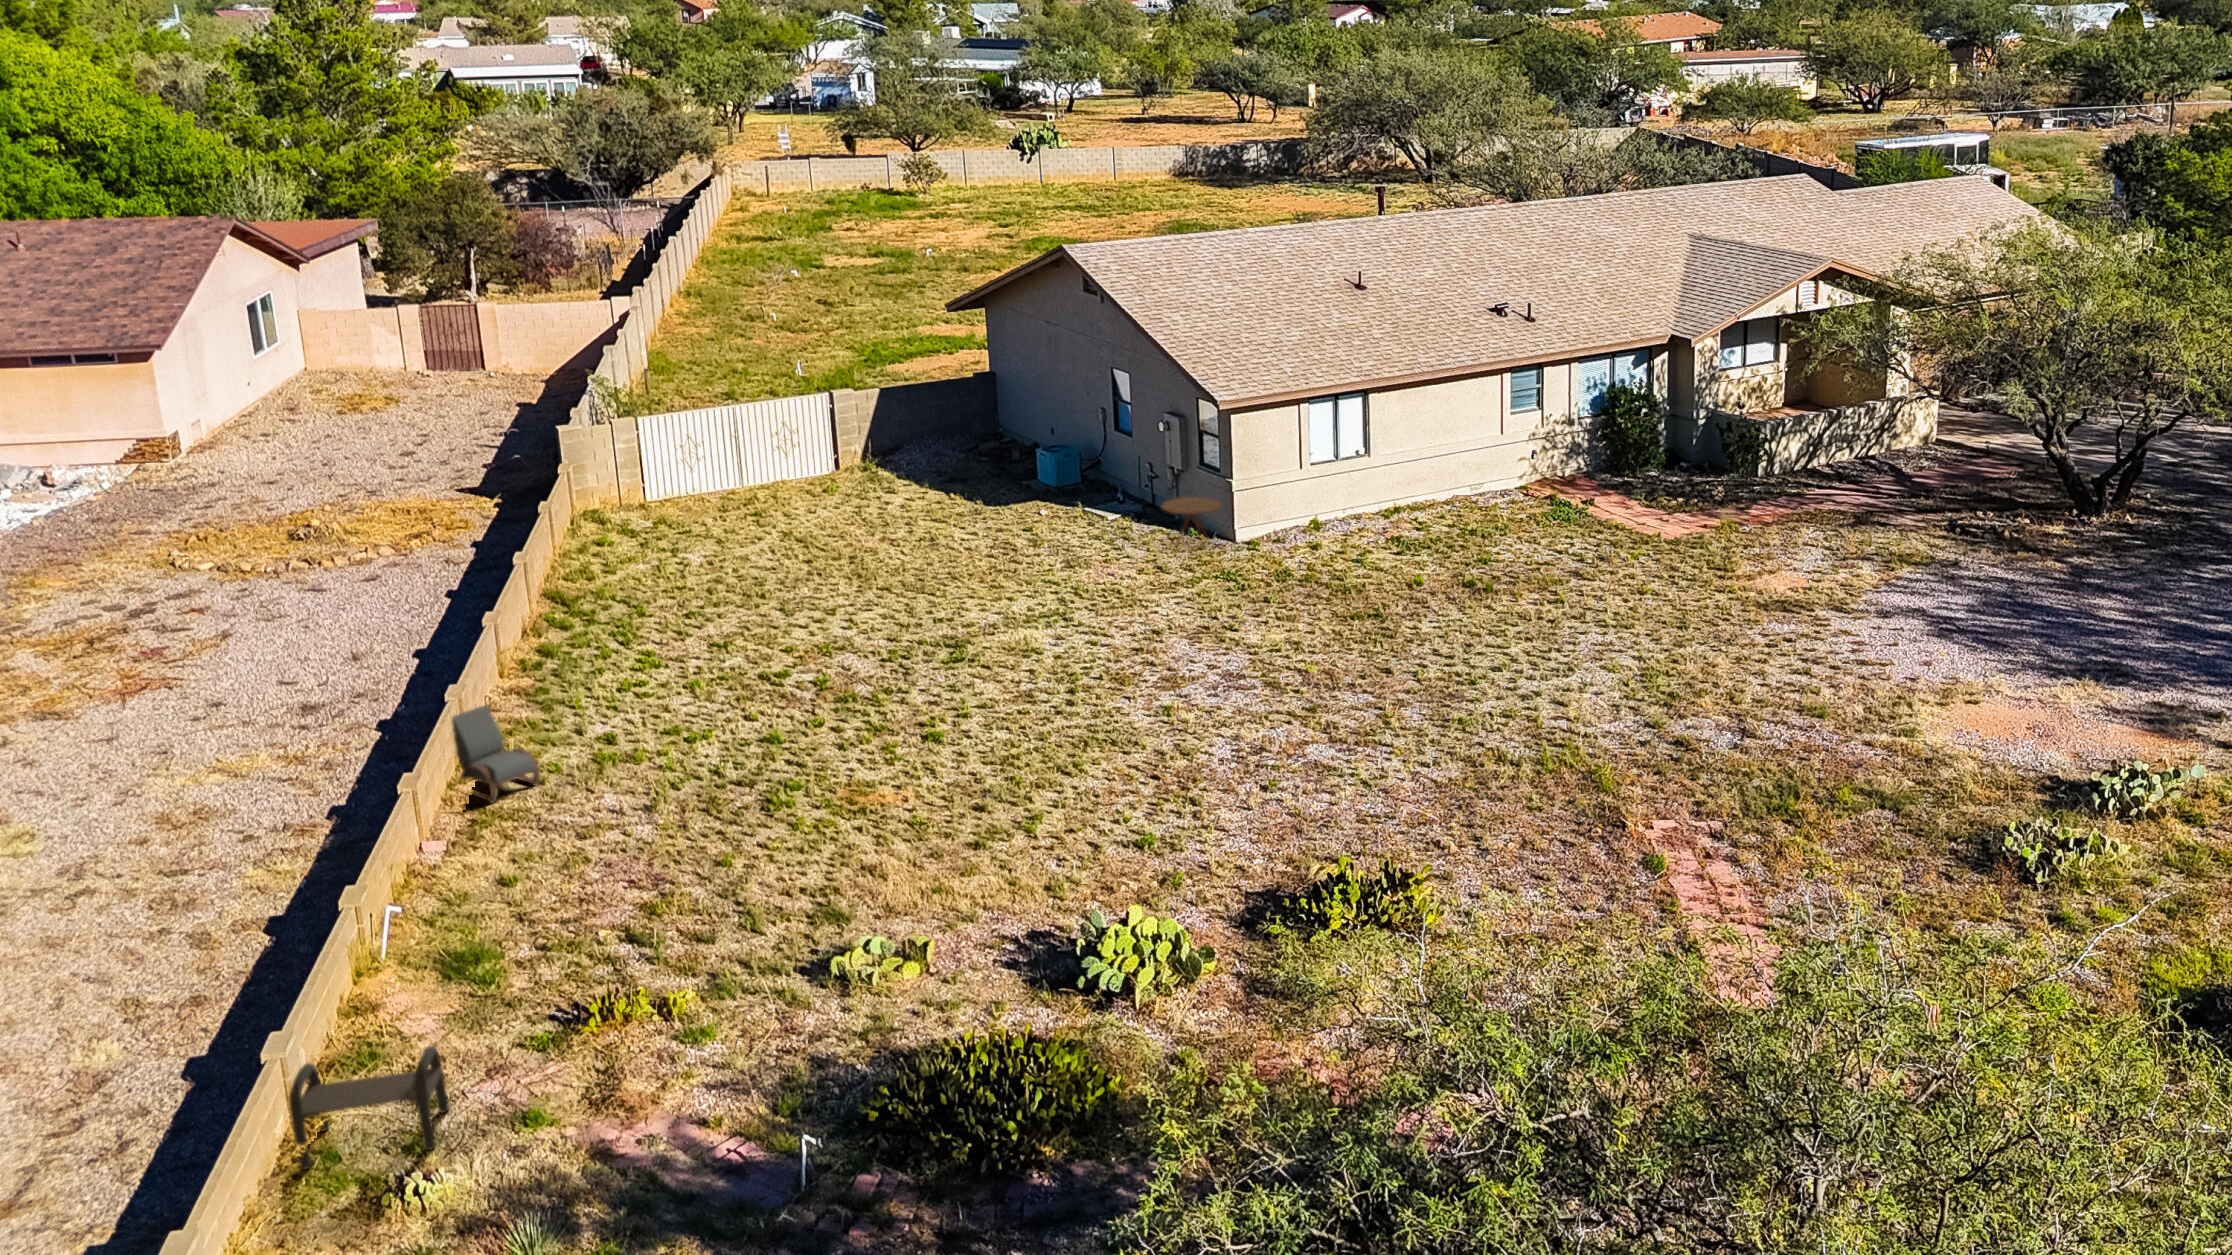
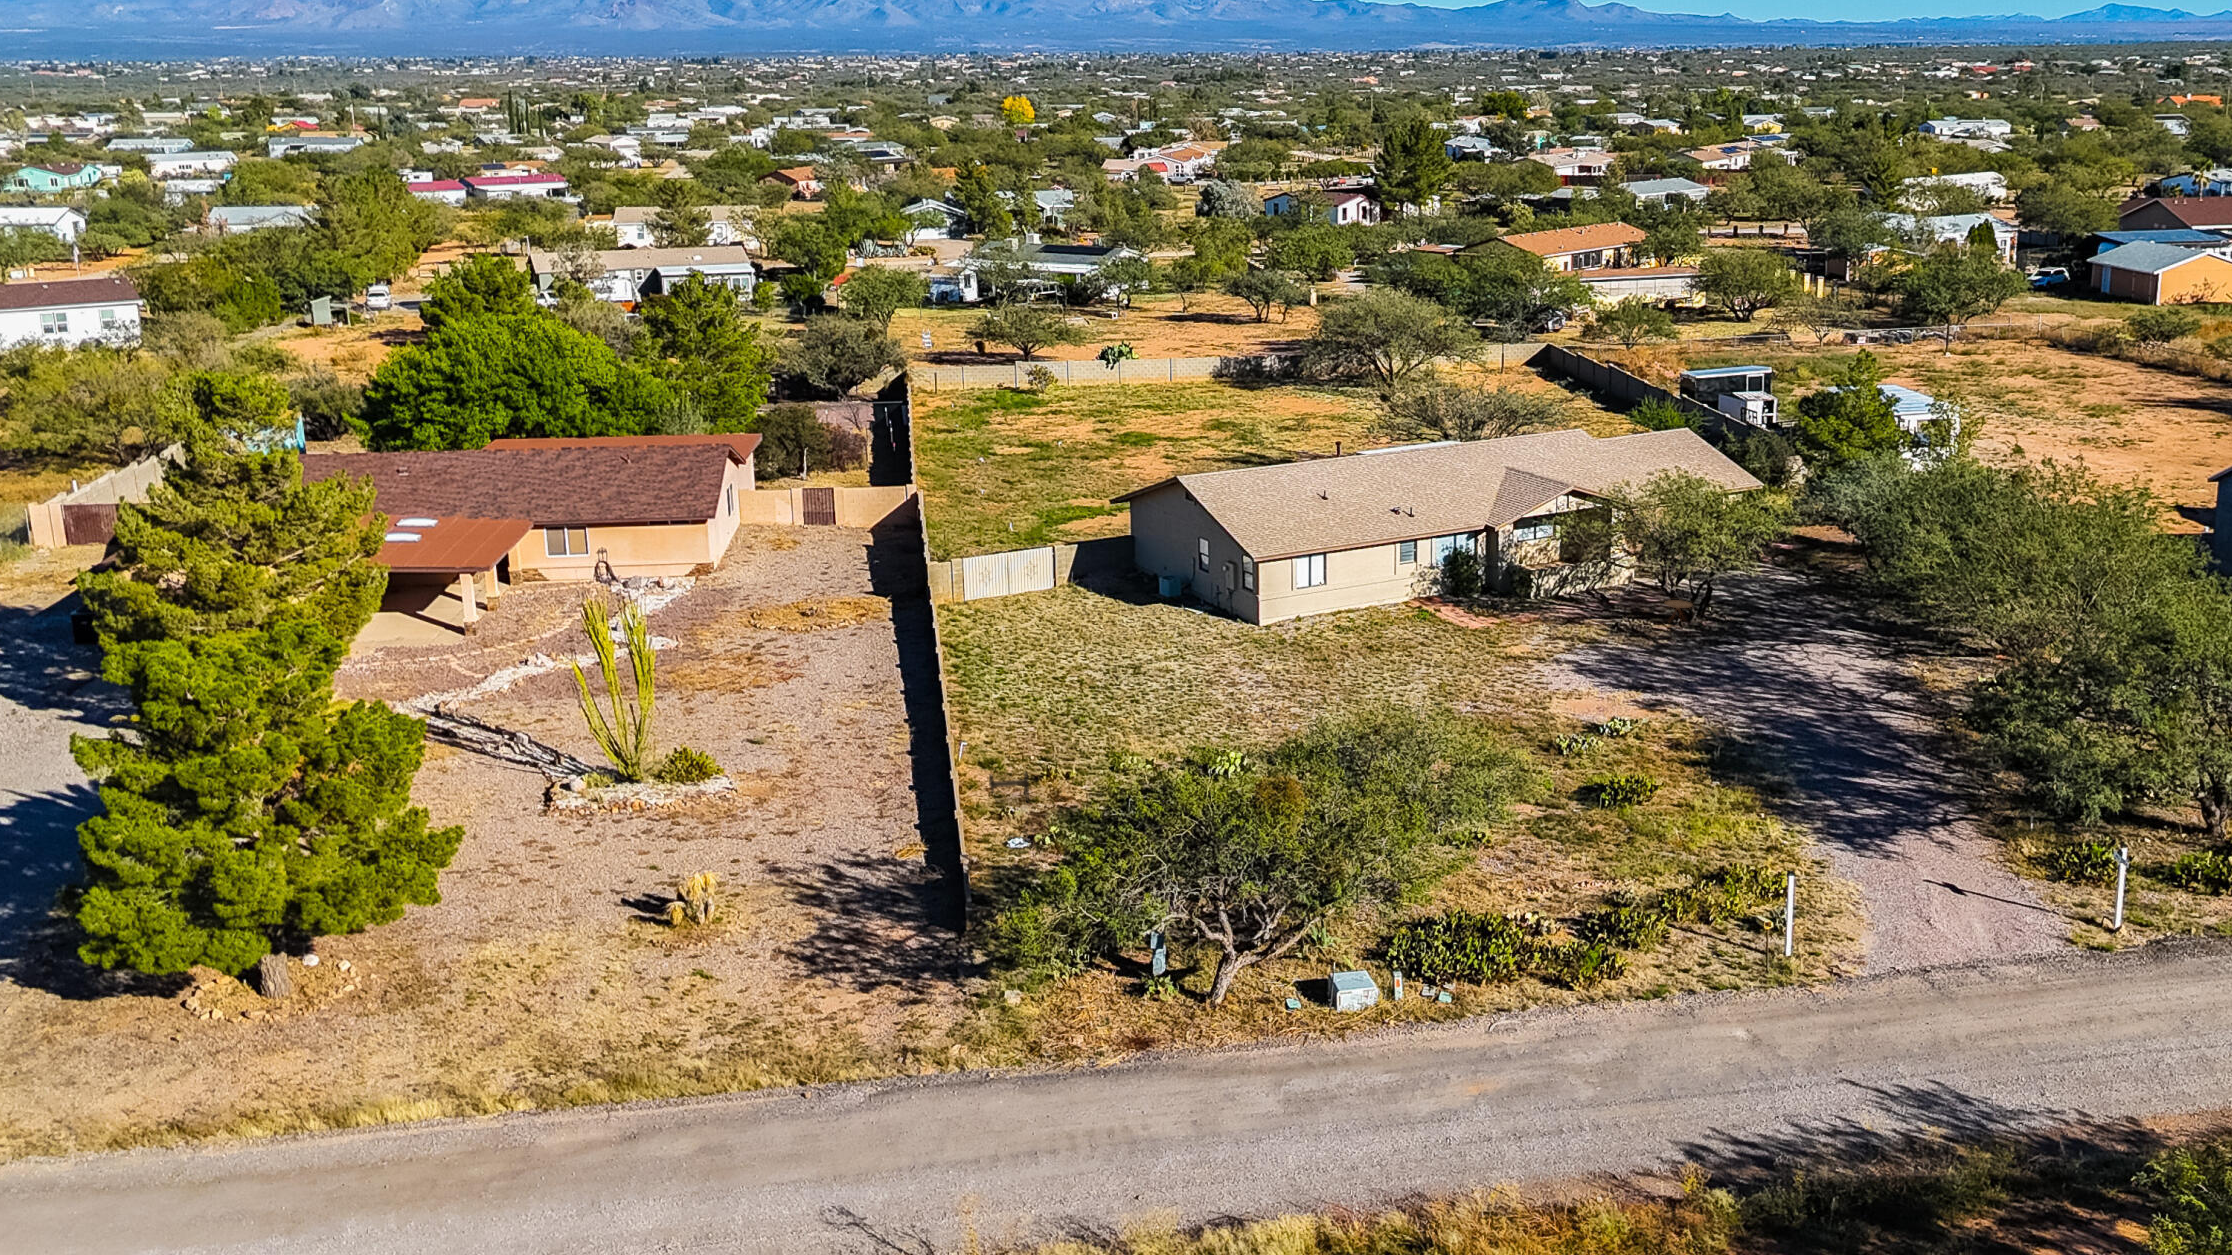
round table: present [1162,497,1221,546] -> present [1665,600,1692,623]
lounge chair: present [452,705,540,803] -> none [960,679,995,717]

